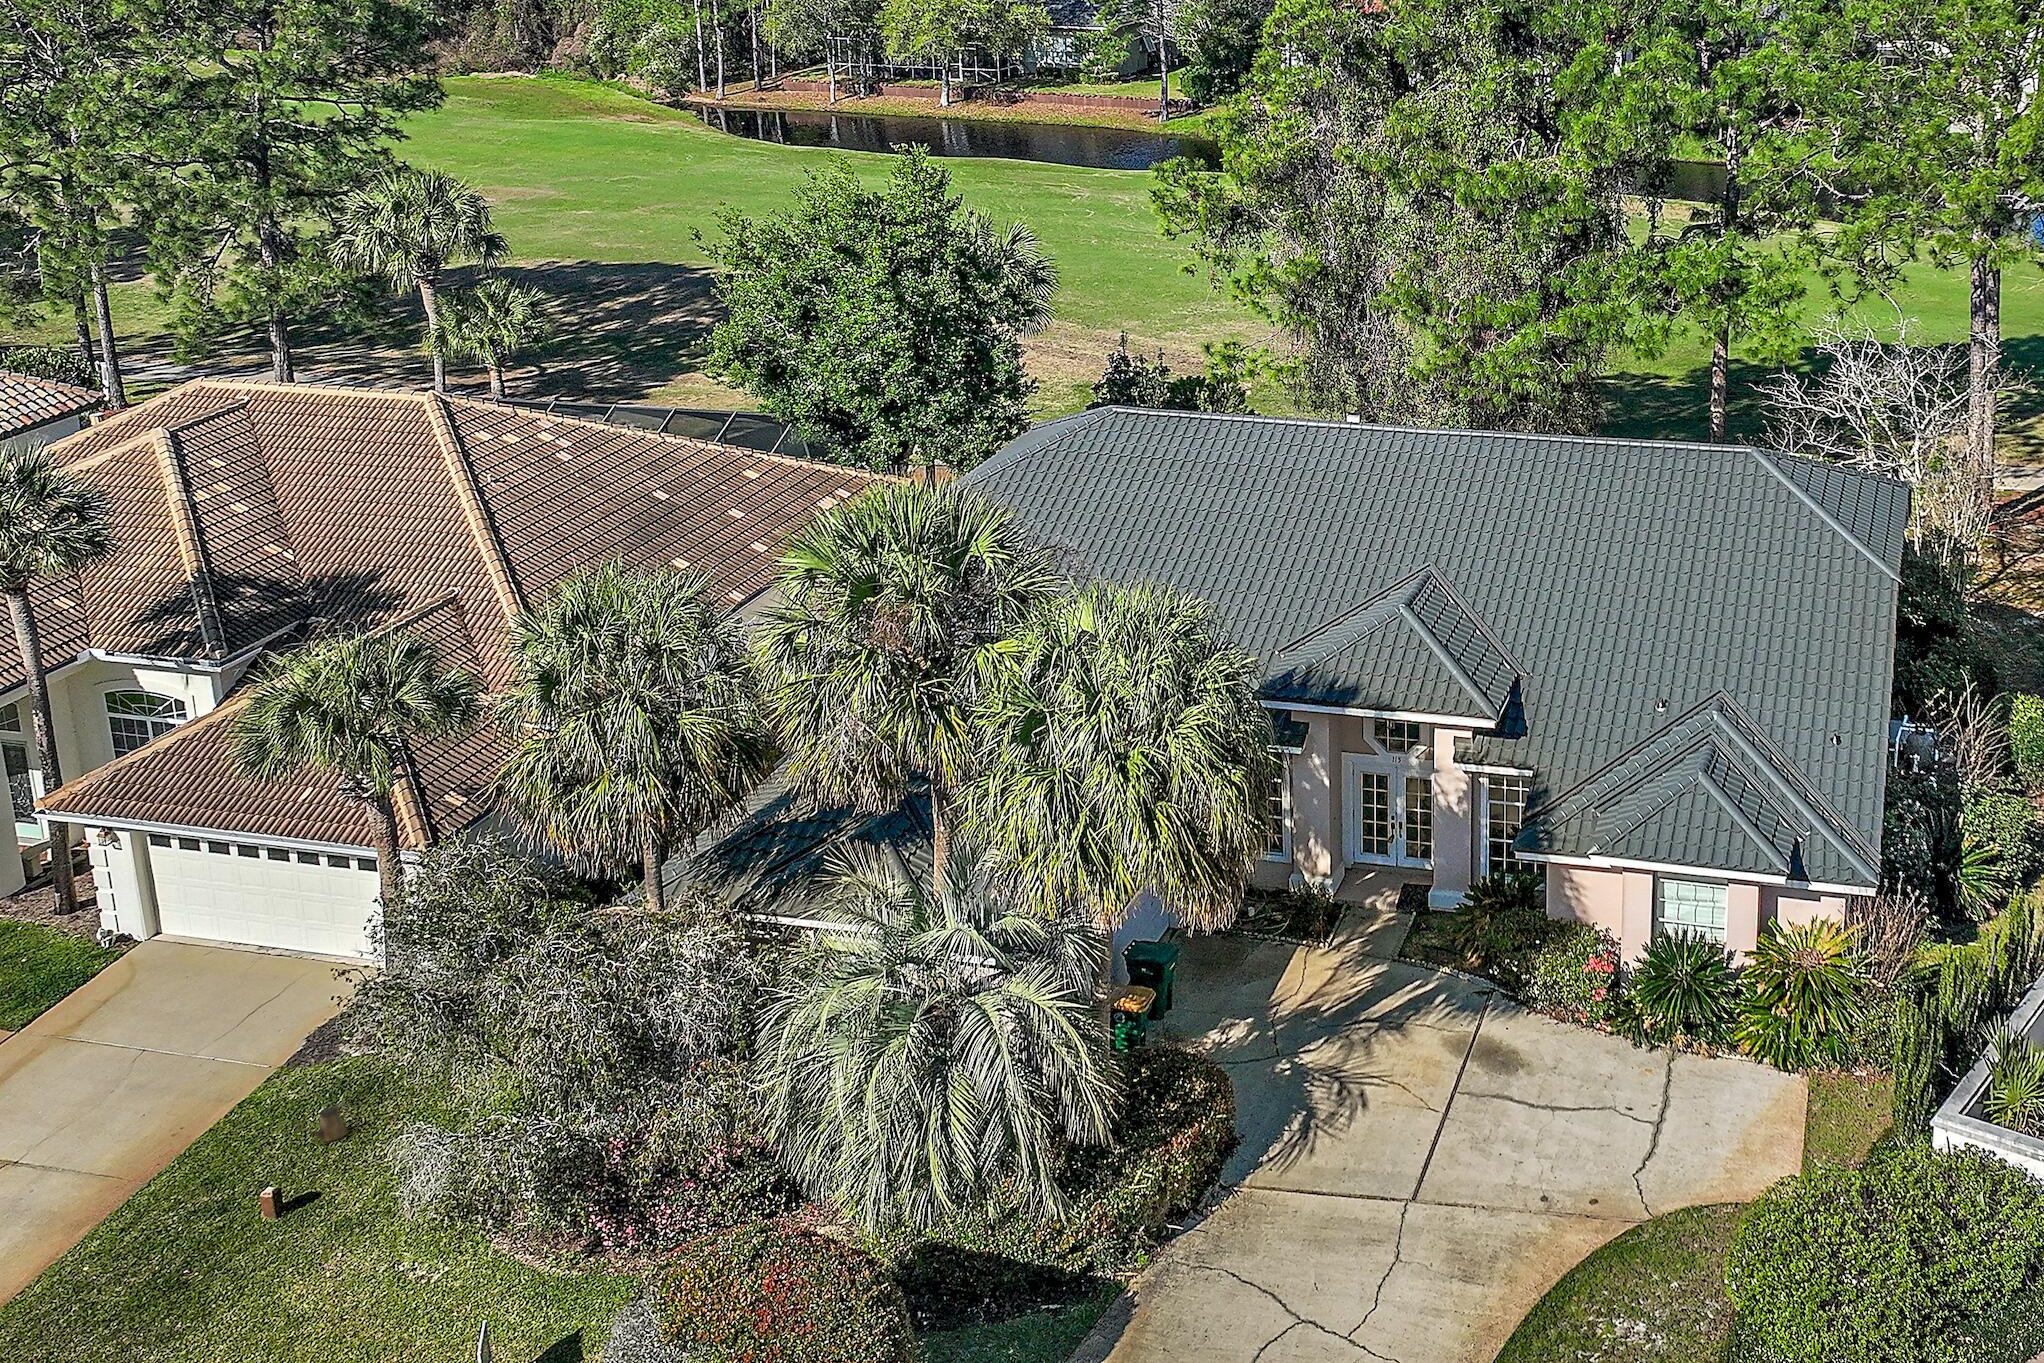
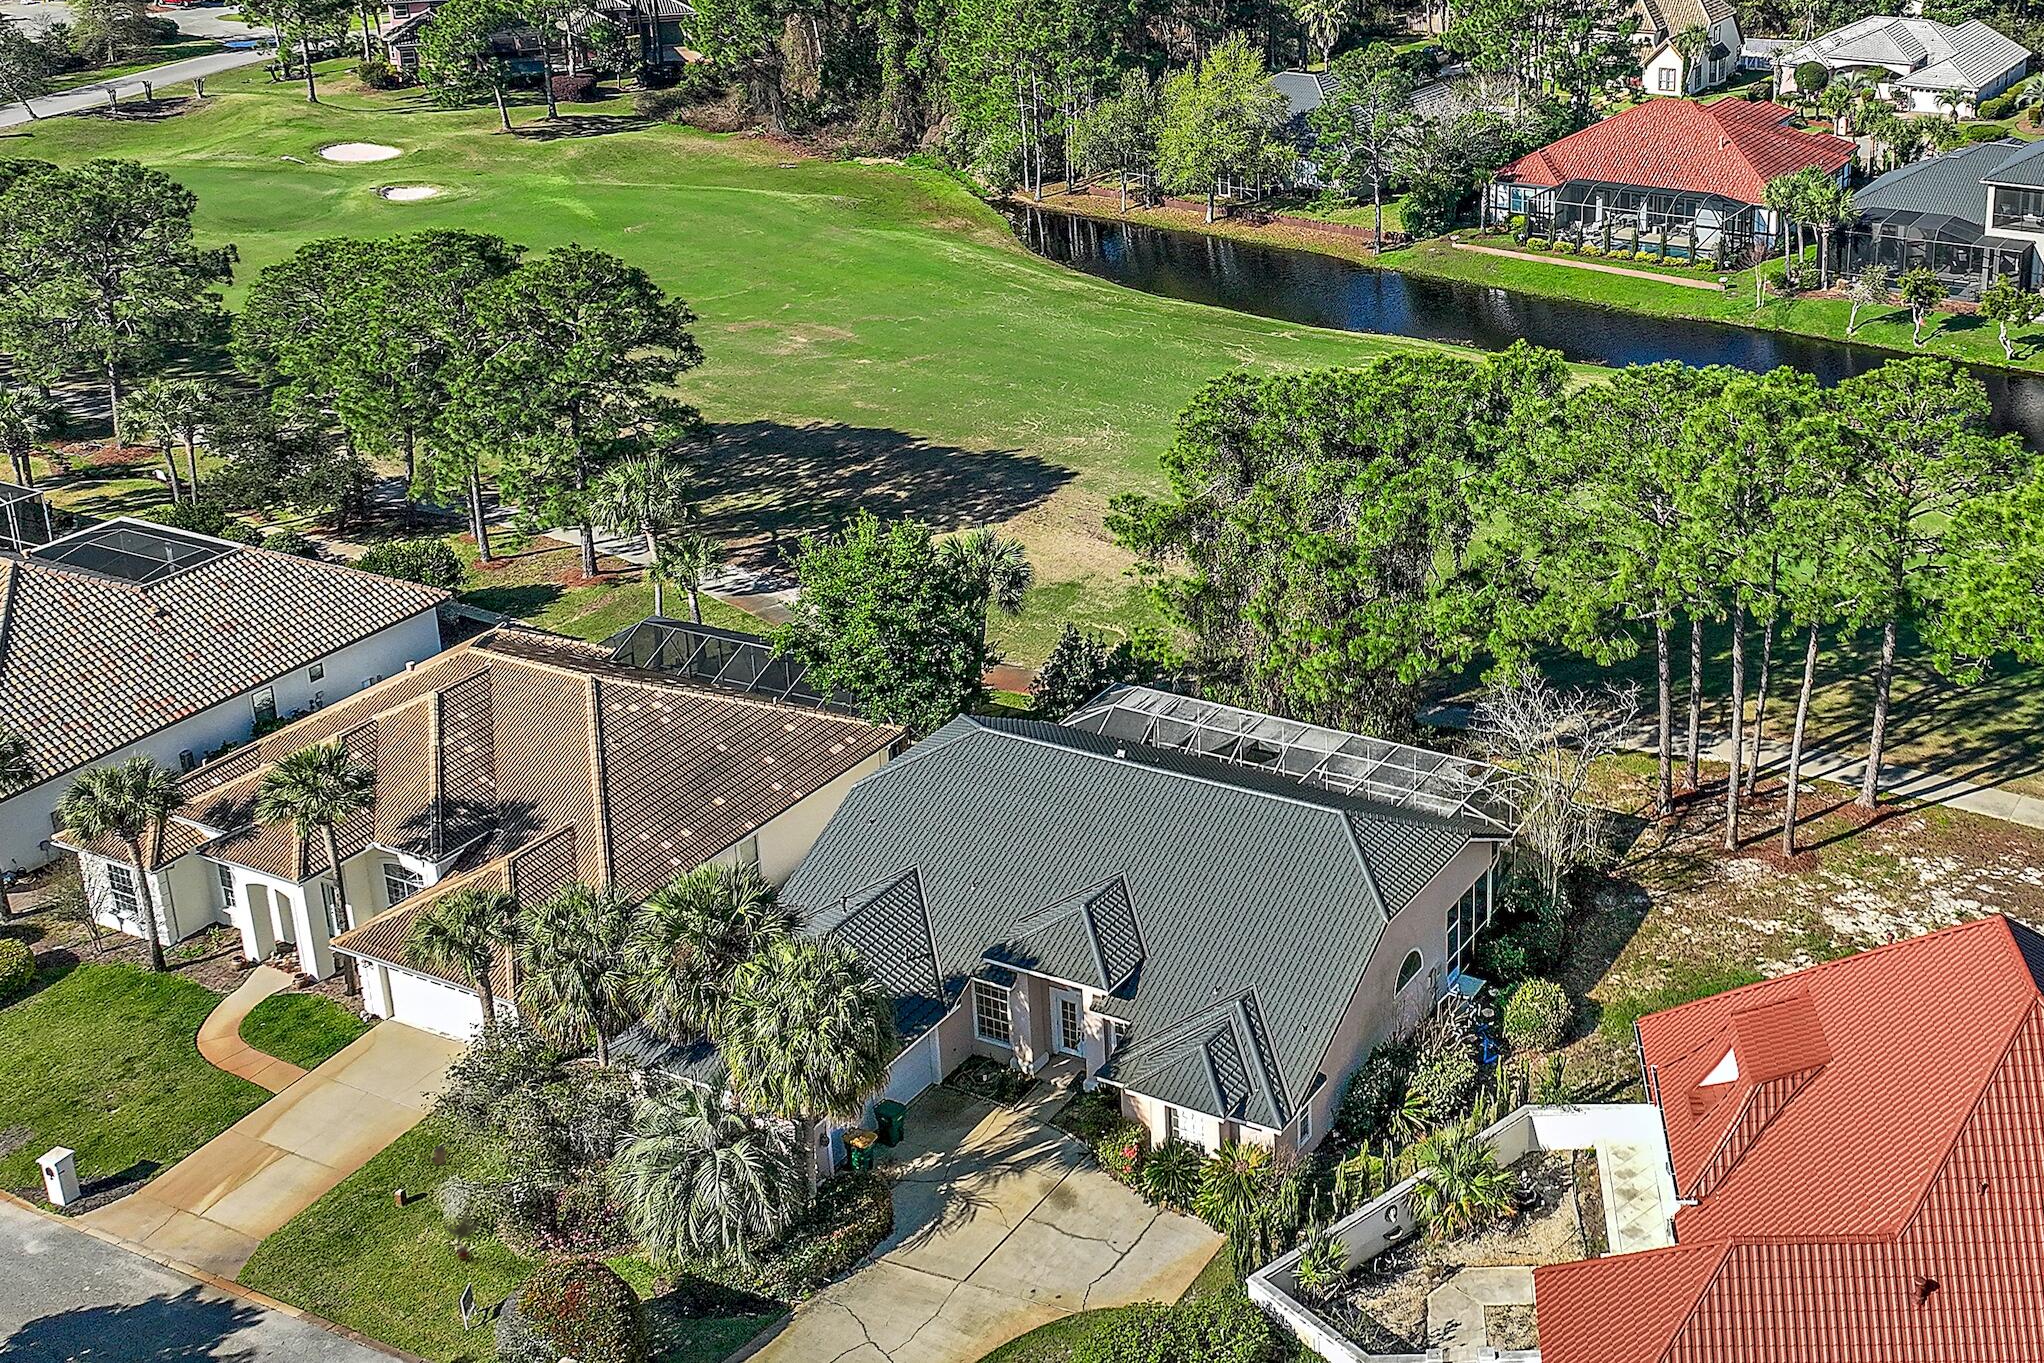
potted tree: none [400,1193,471,1286] -> present [446,1214,478,1259]

